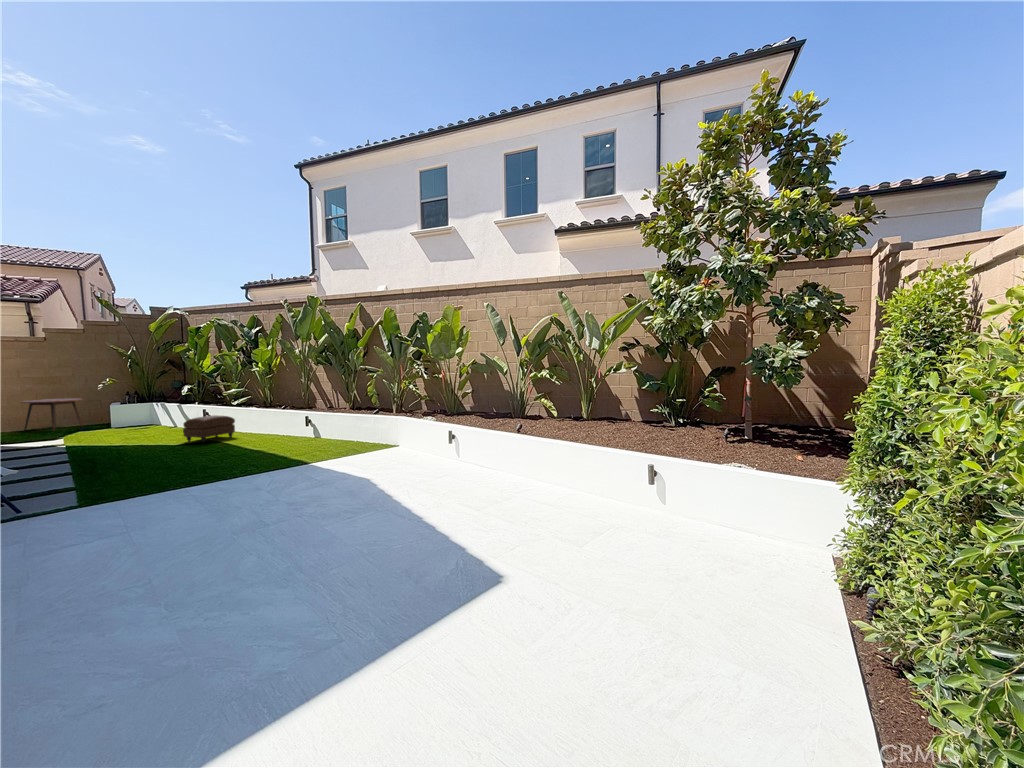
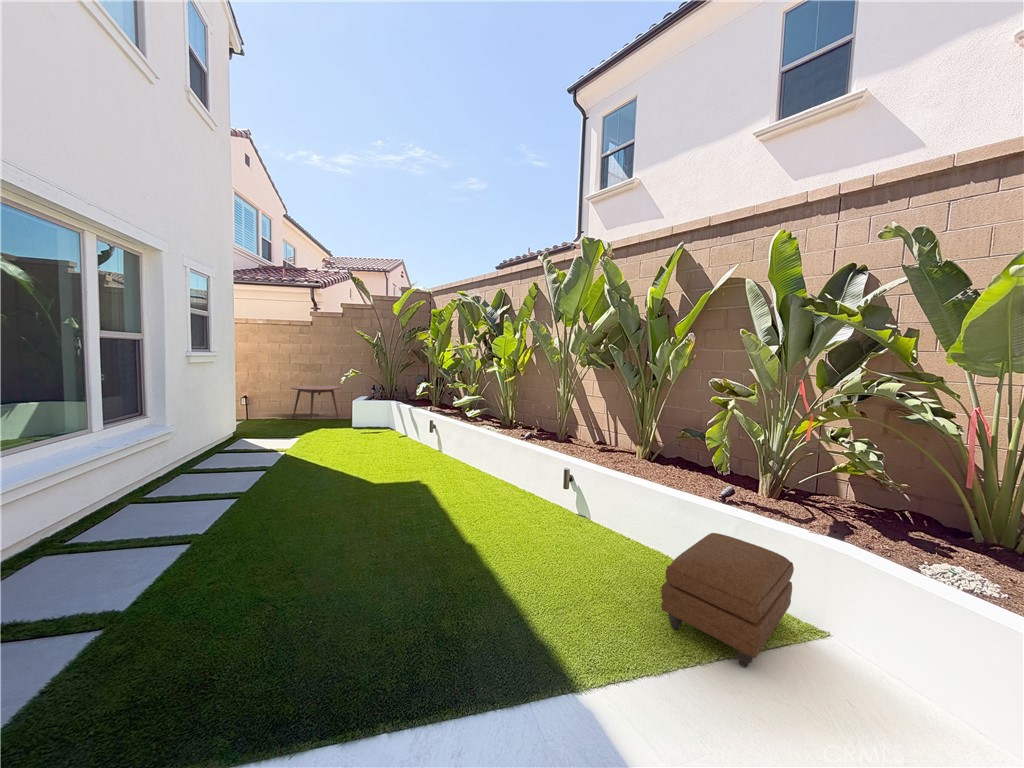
ottoman: present [183,415,235,442] -> present [661,533,794,667]

